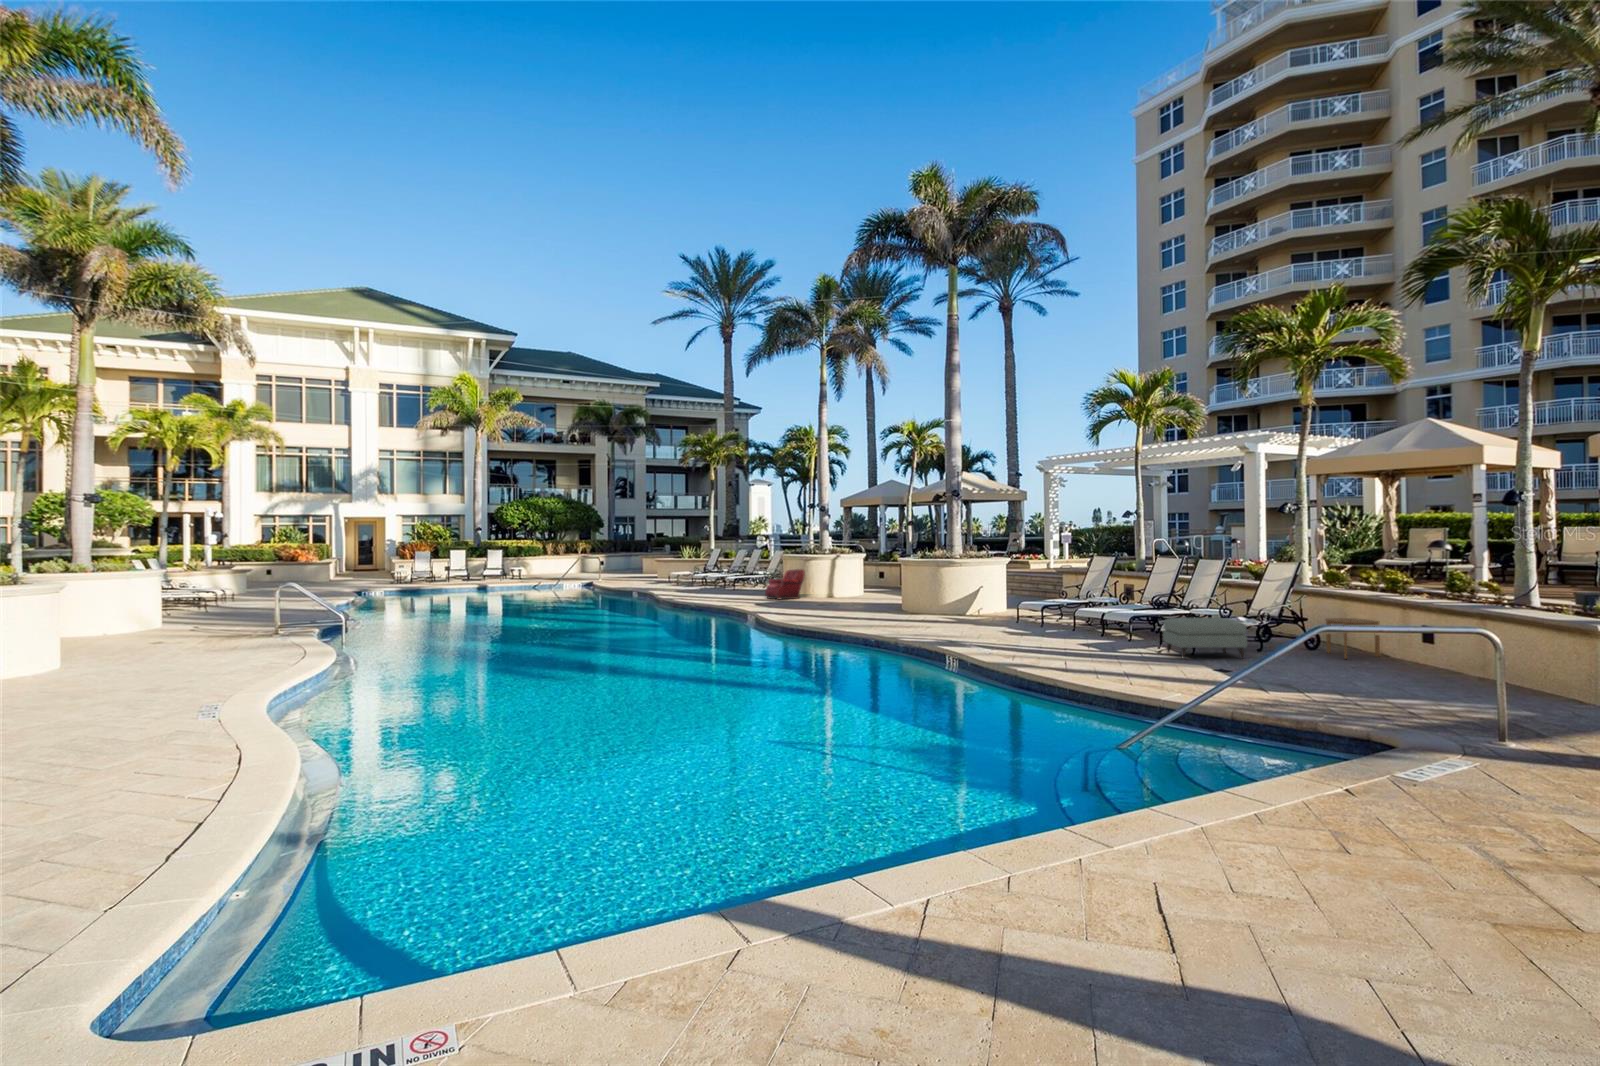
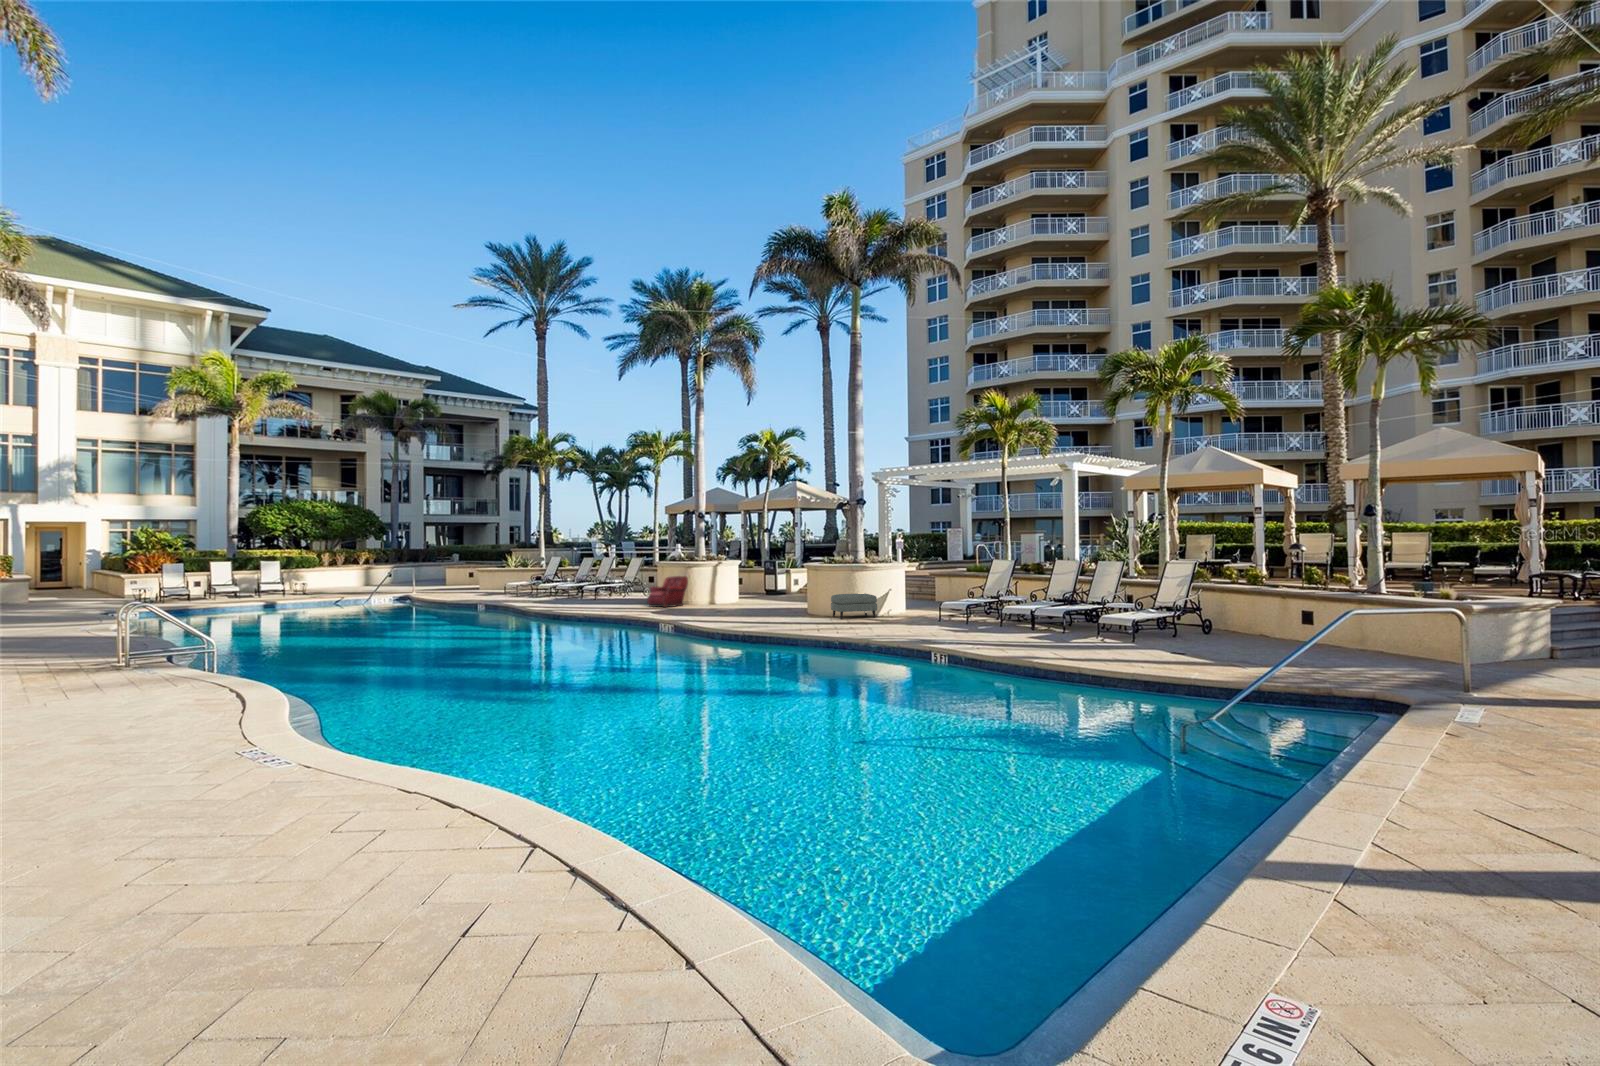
ottoman: present [1163,618,1247,659] -> present [831,594,877,619]
side table: present [1325,618,1380,659] -> none [1235,608,1277,640]

